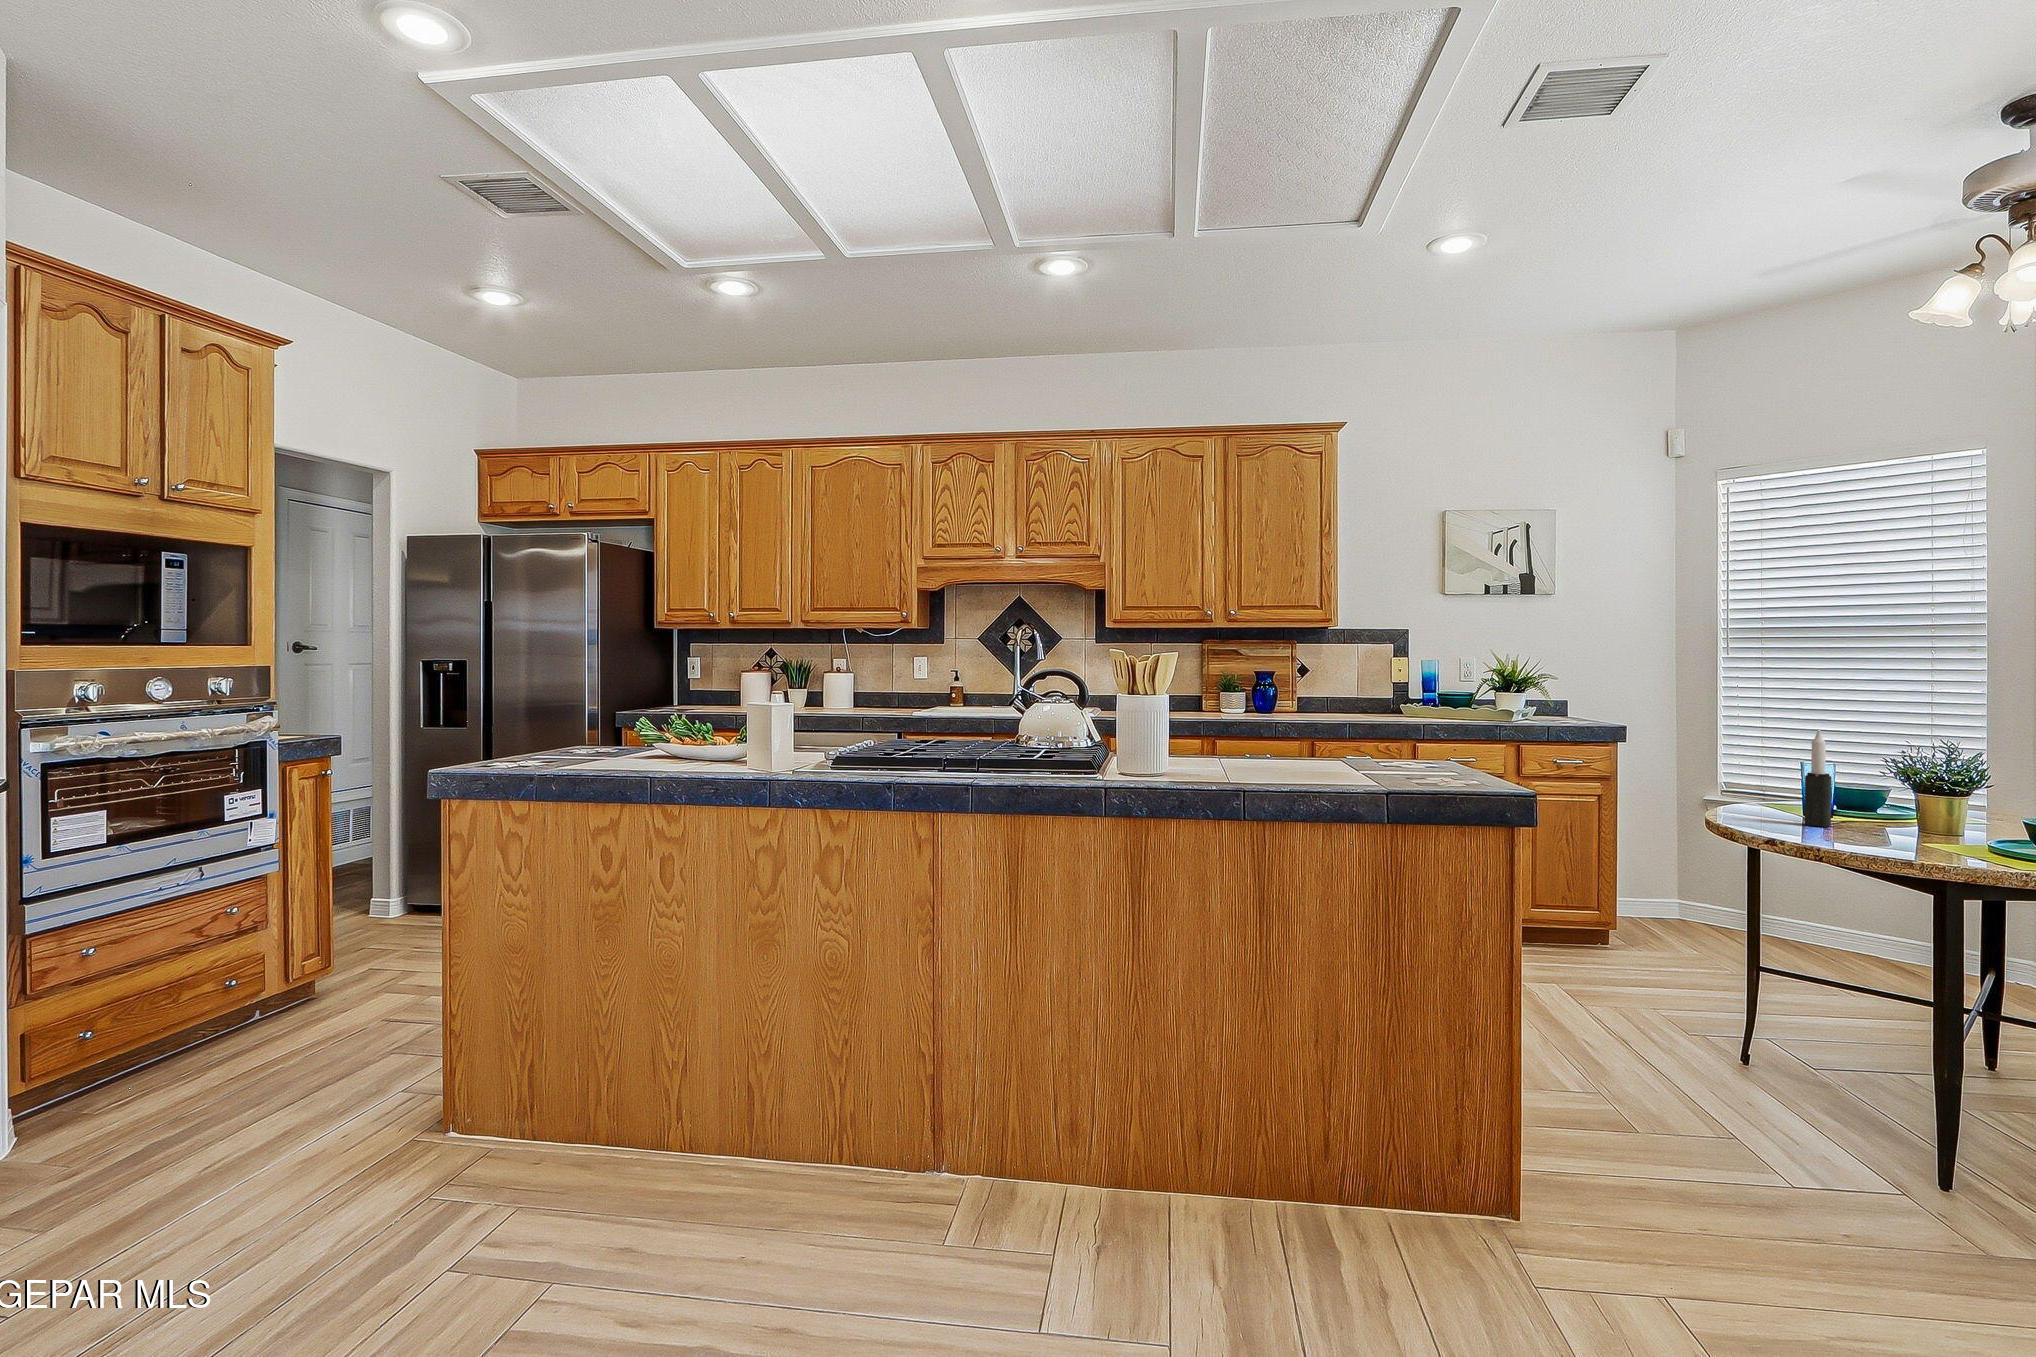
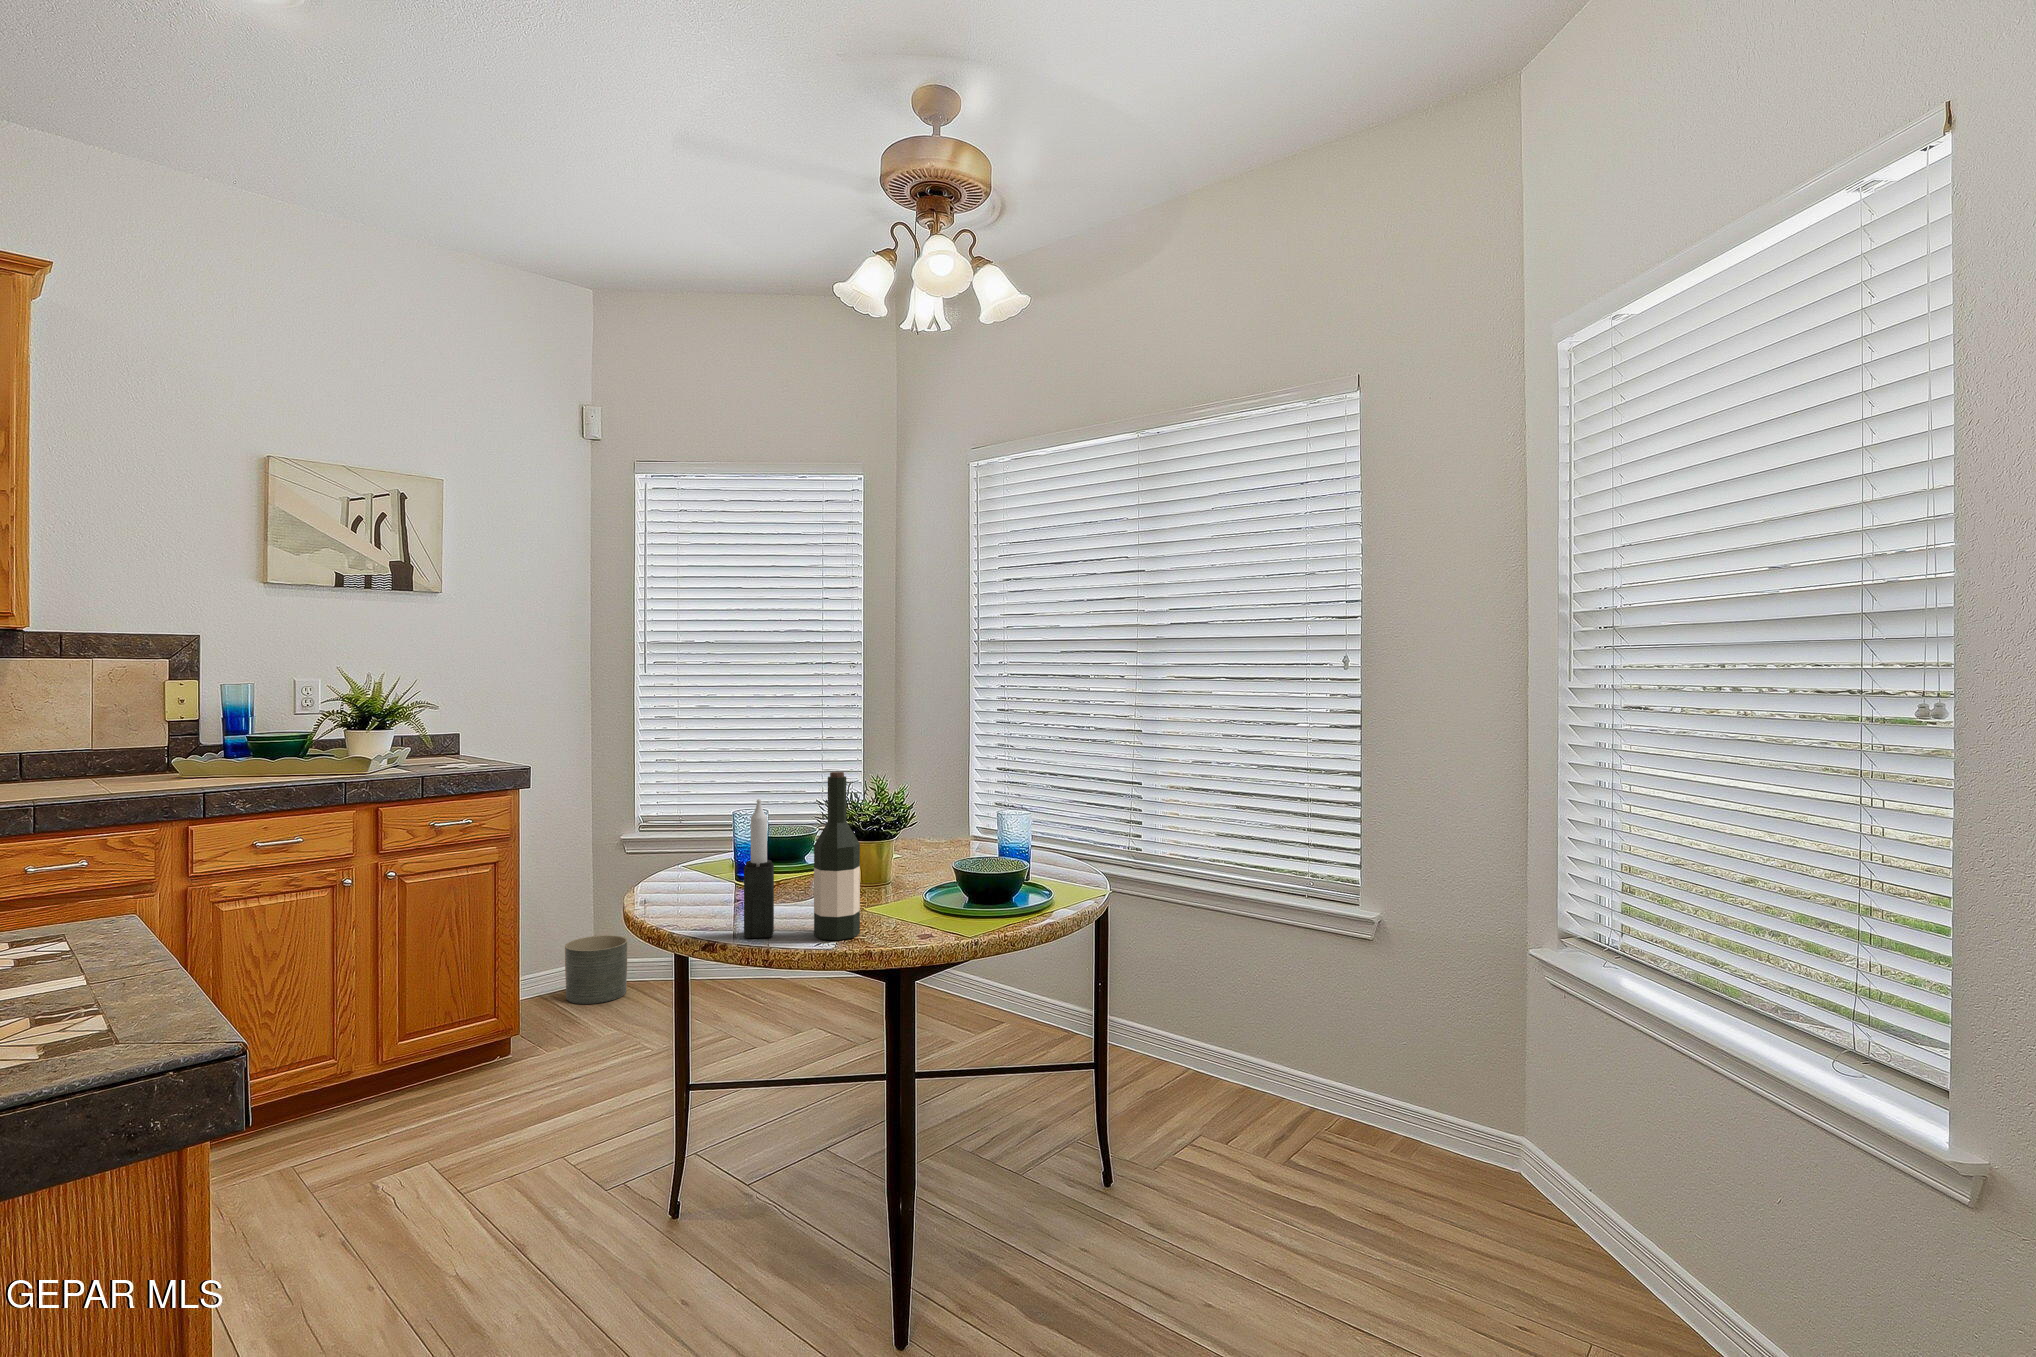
wine bottle: none [1866,712,1910,835] -> present [814,772,860,940]
planter: none [1652,875,1708,928] -> present [565,935,627,1004]

